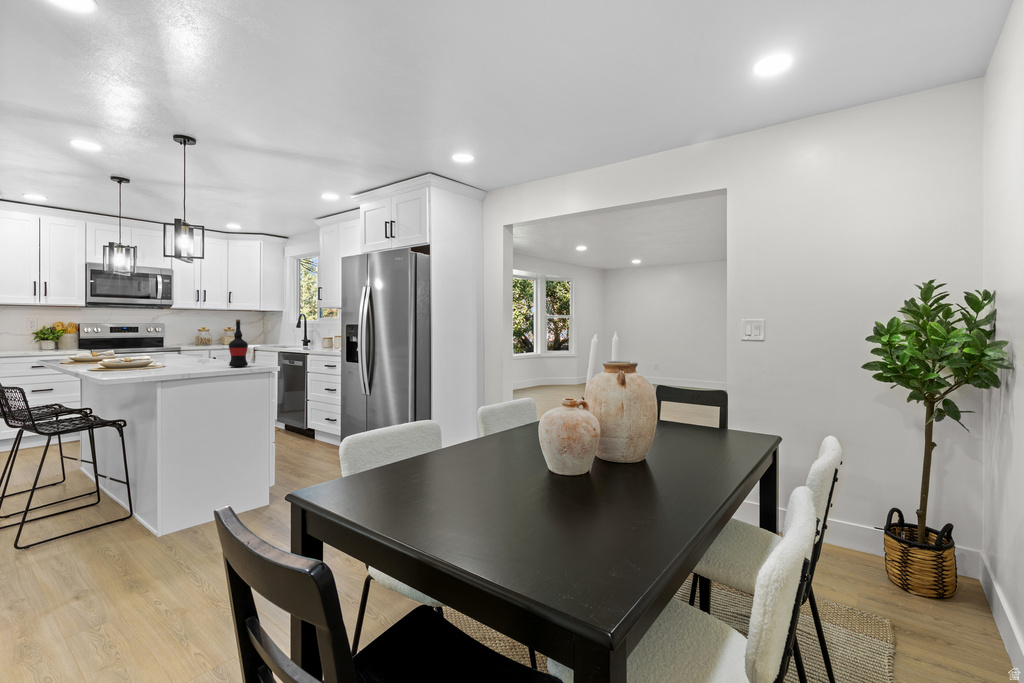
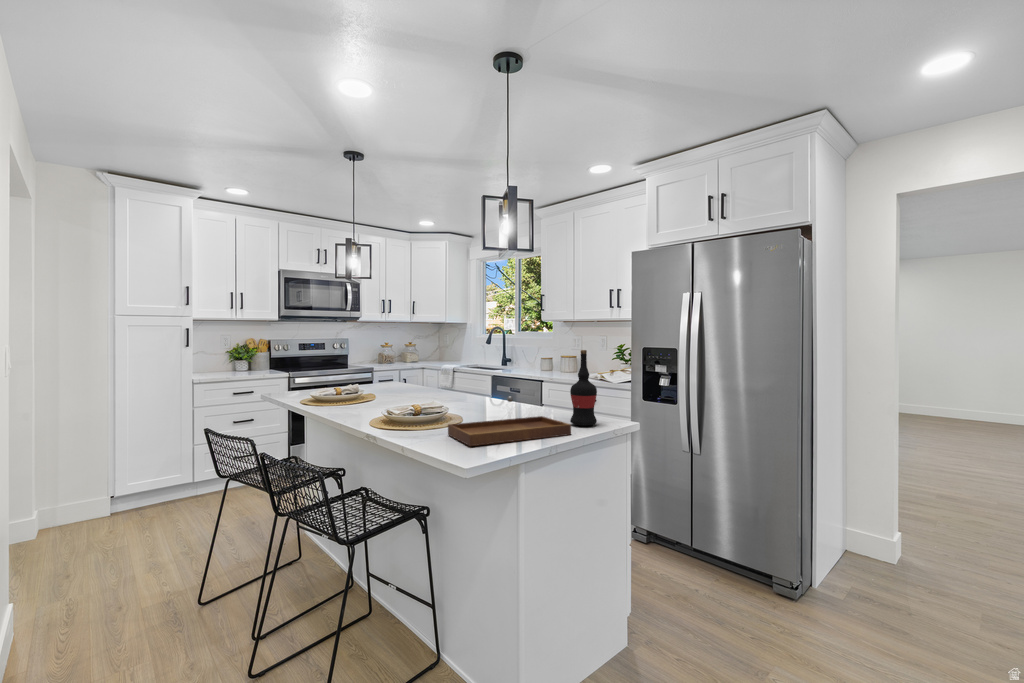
tray: none [129,347,214,373] -> present [448,396,571,446]

